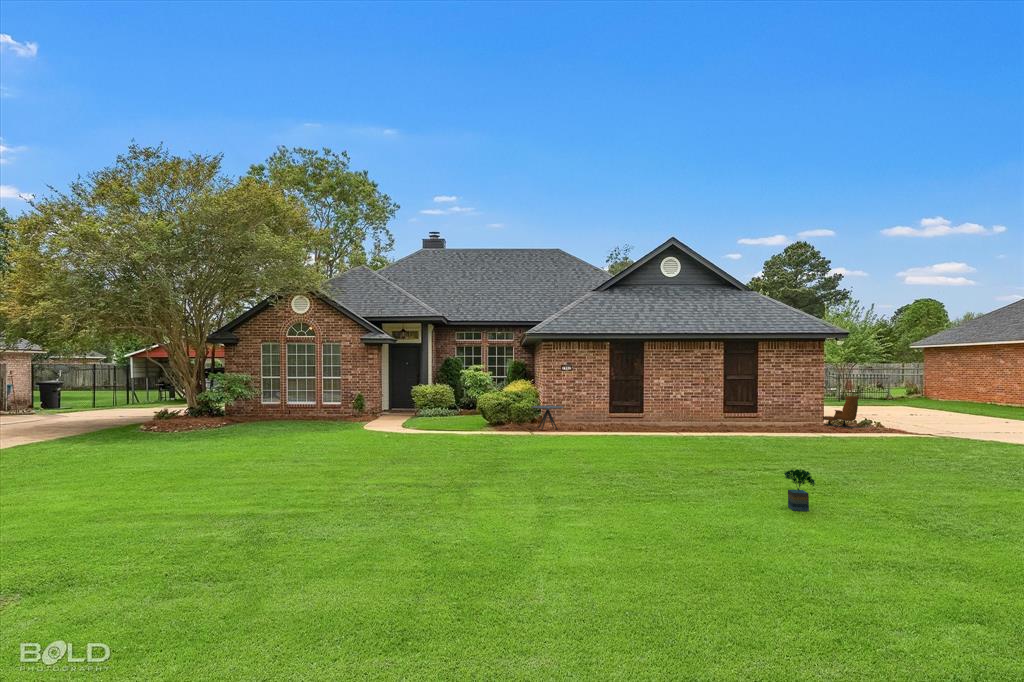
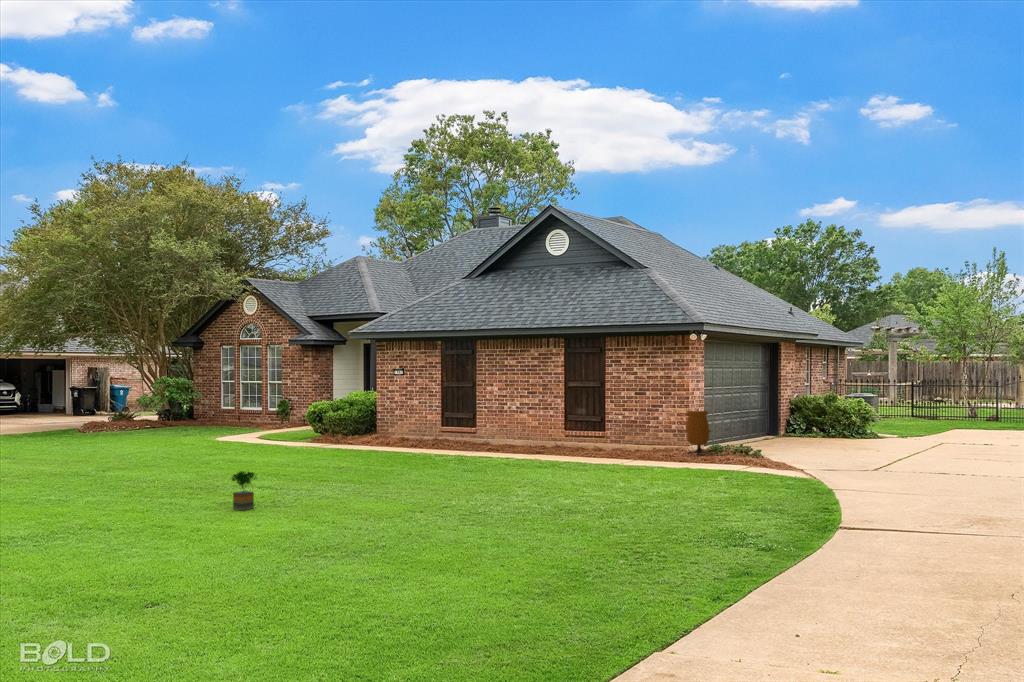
round table: present [531,405,564,430] -> none [338,415,376,443]
potted tree: present [784,469,815,511] -> present [232,471,257,511]

